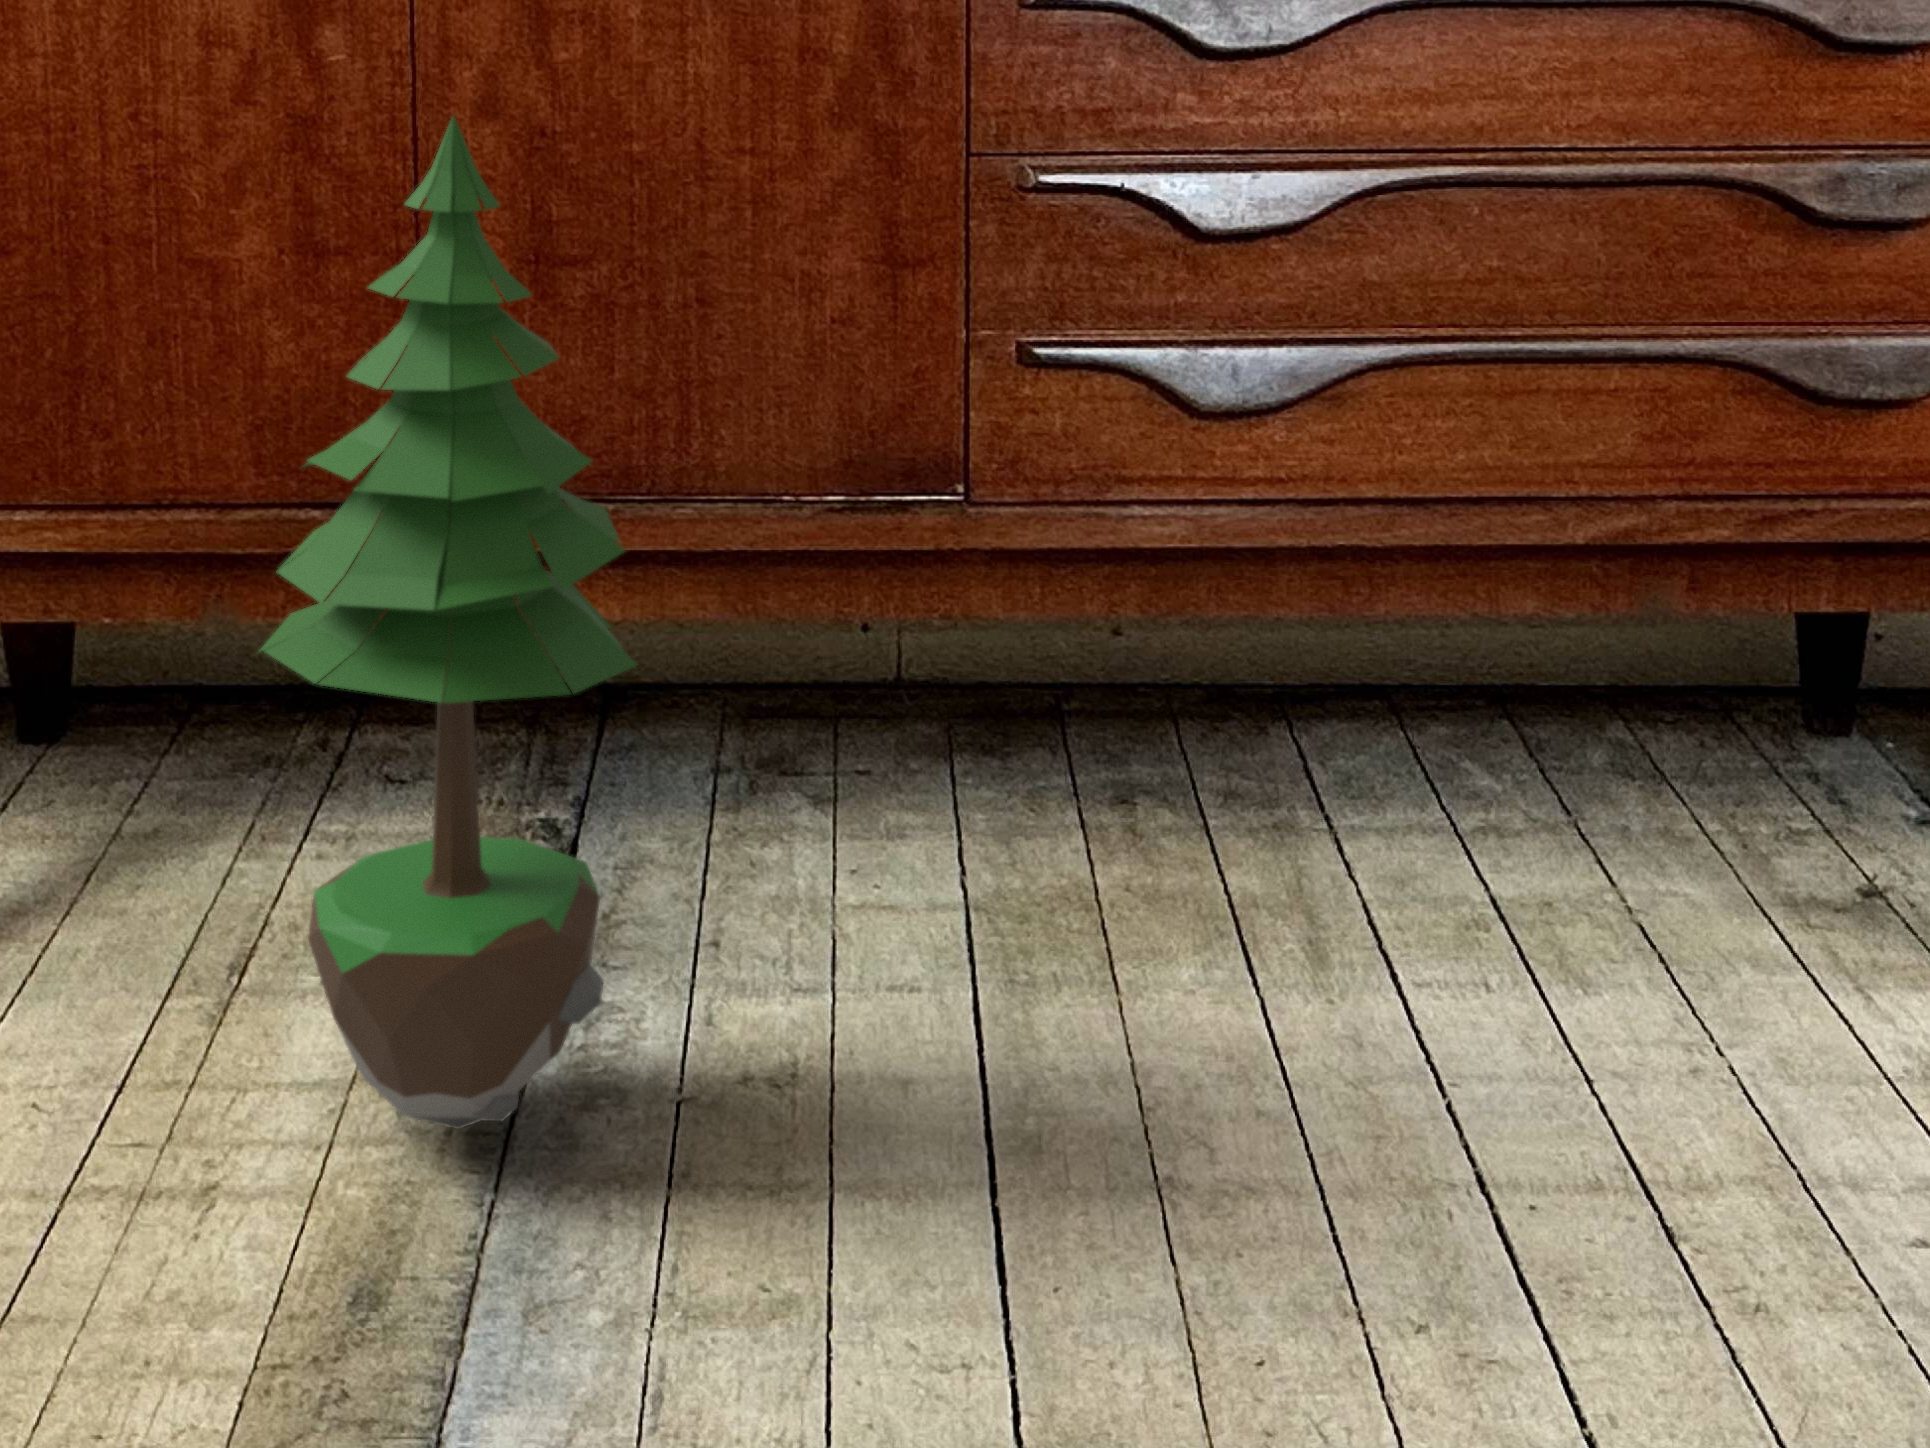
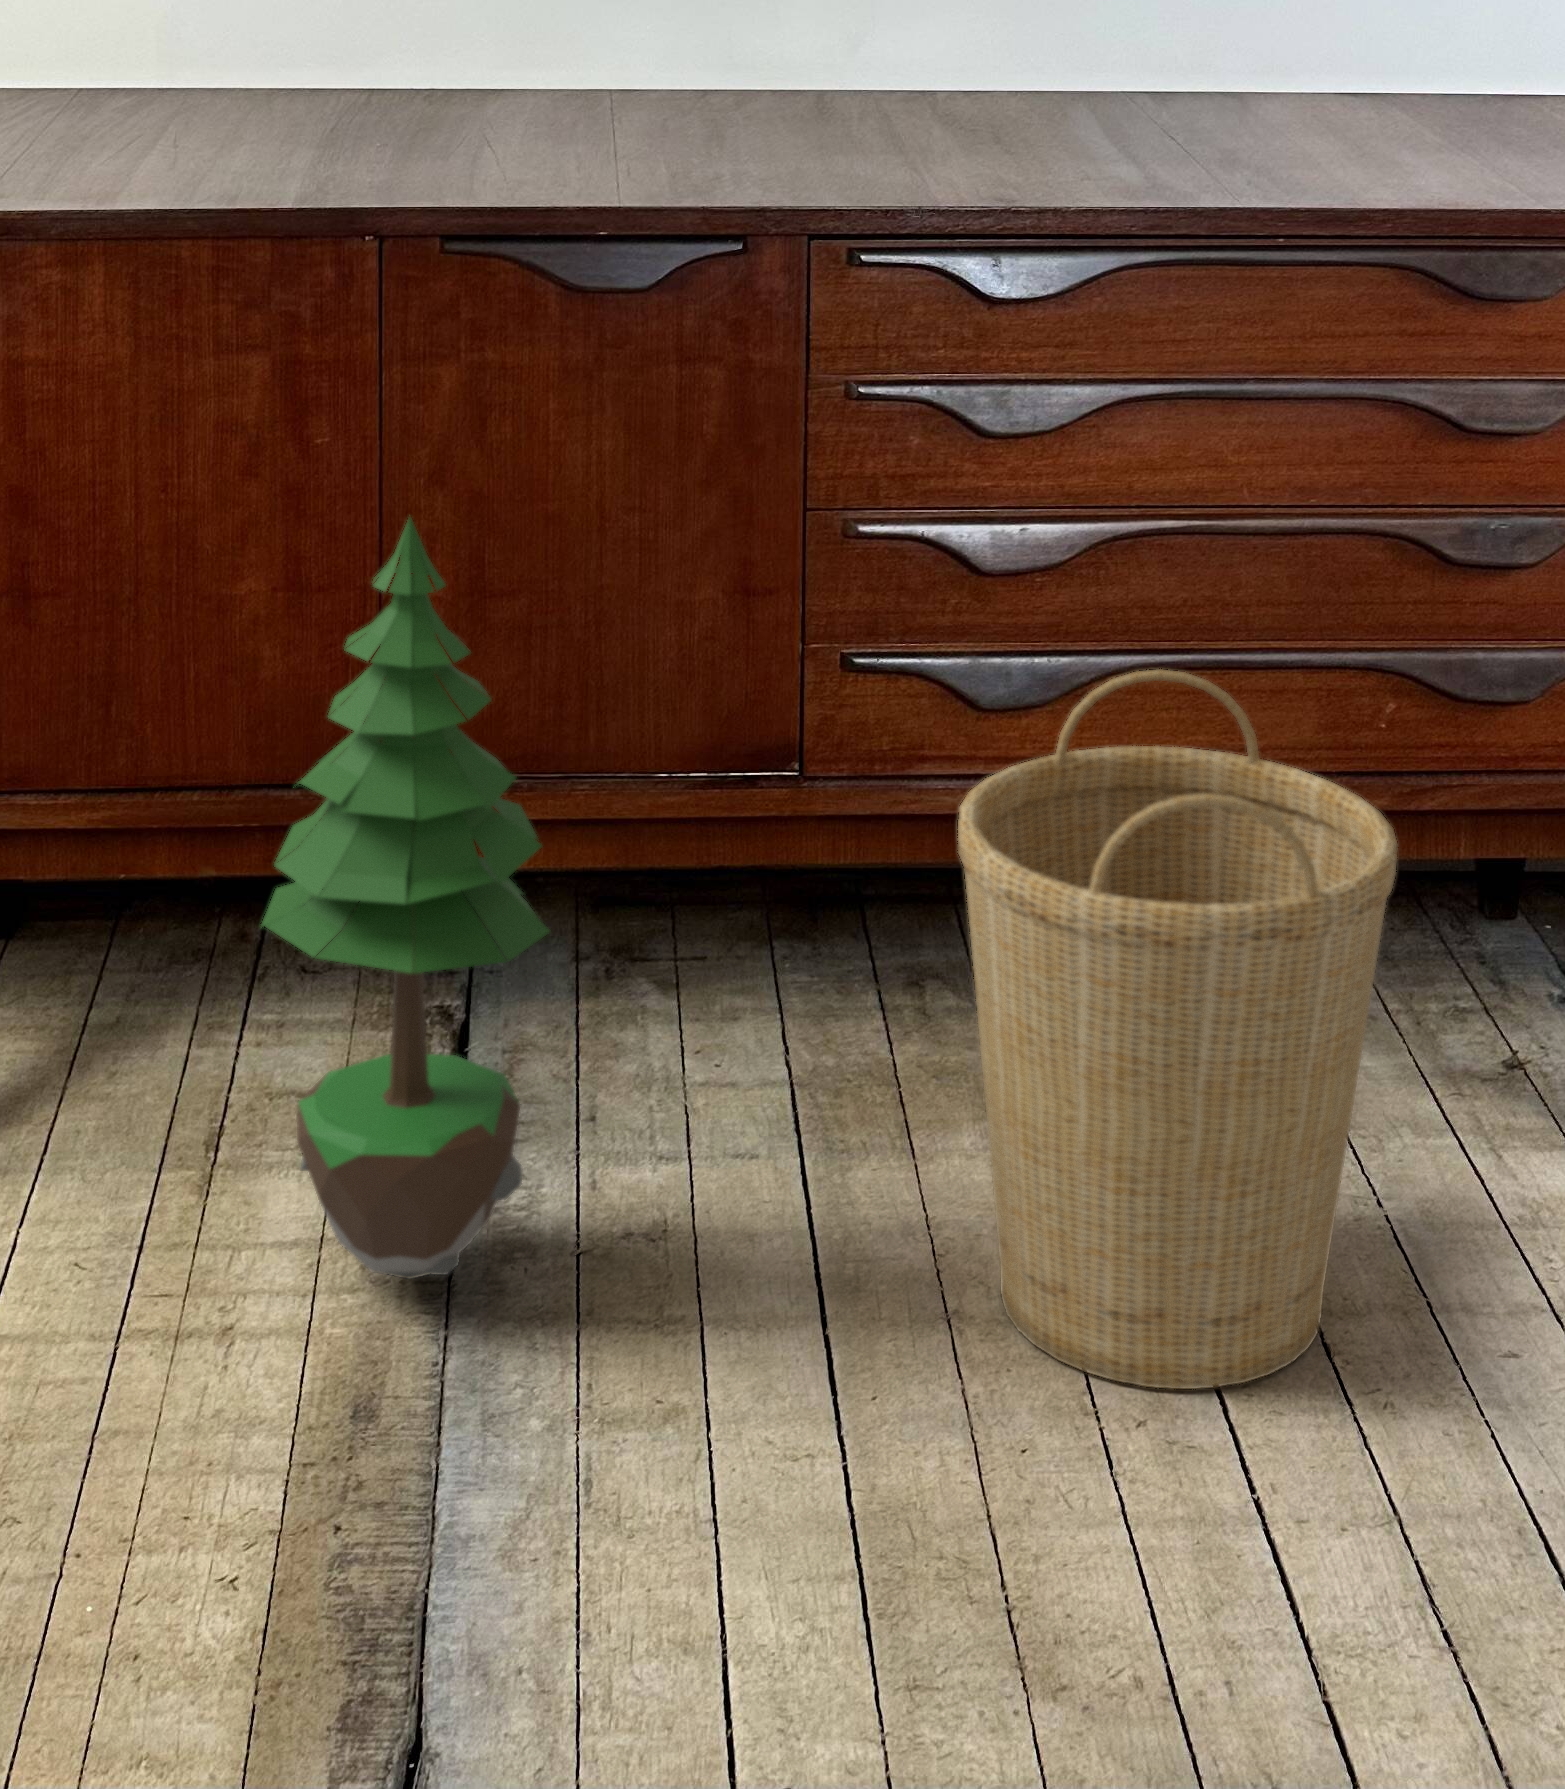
basket: none [1166,343,1751,1283] -> present [958,669,1397,1389]

